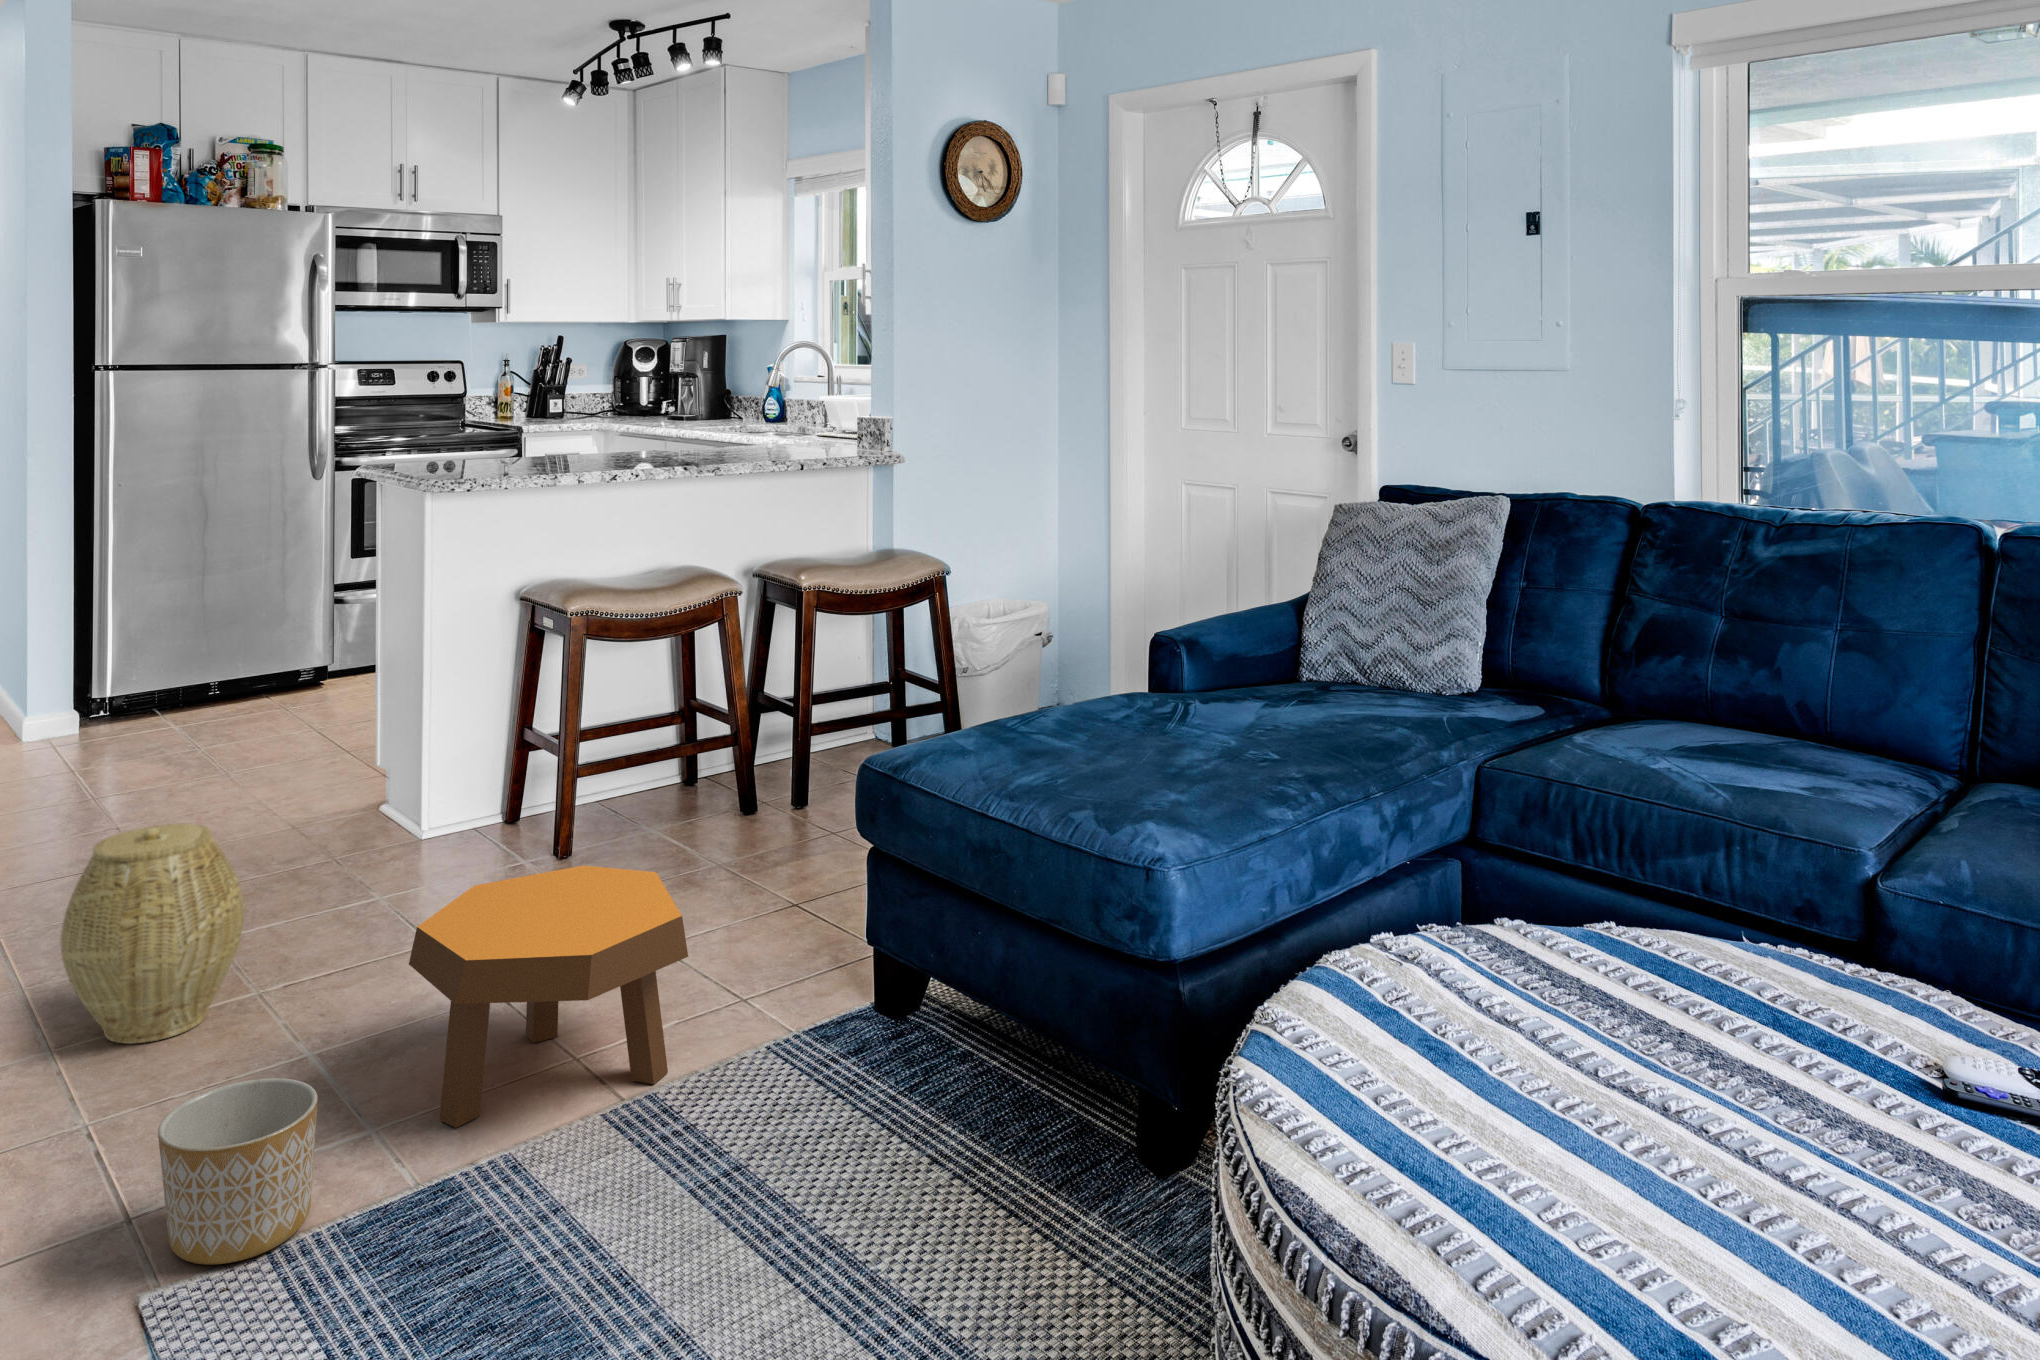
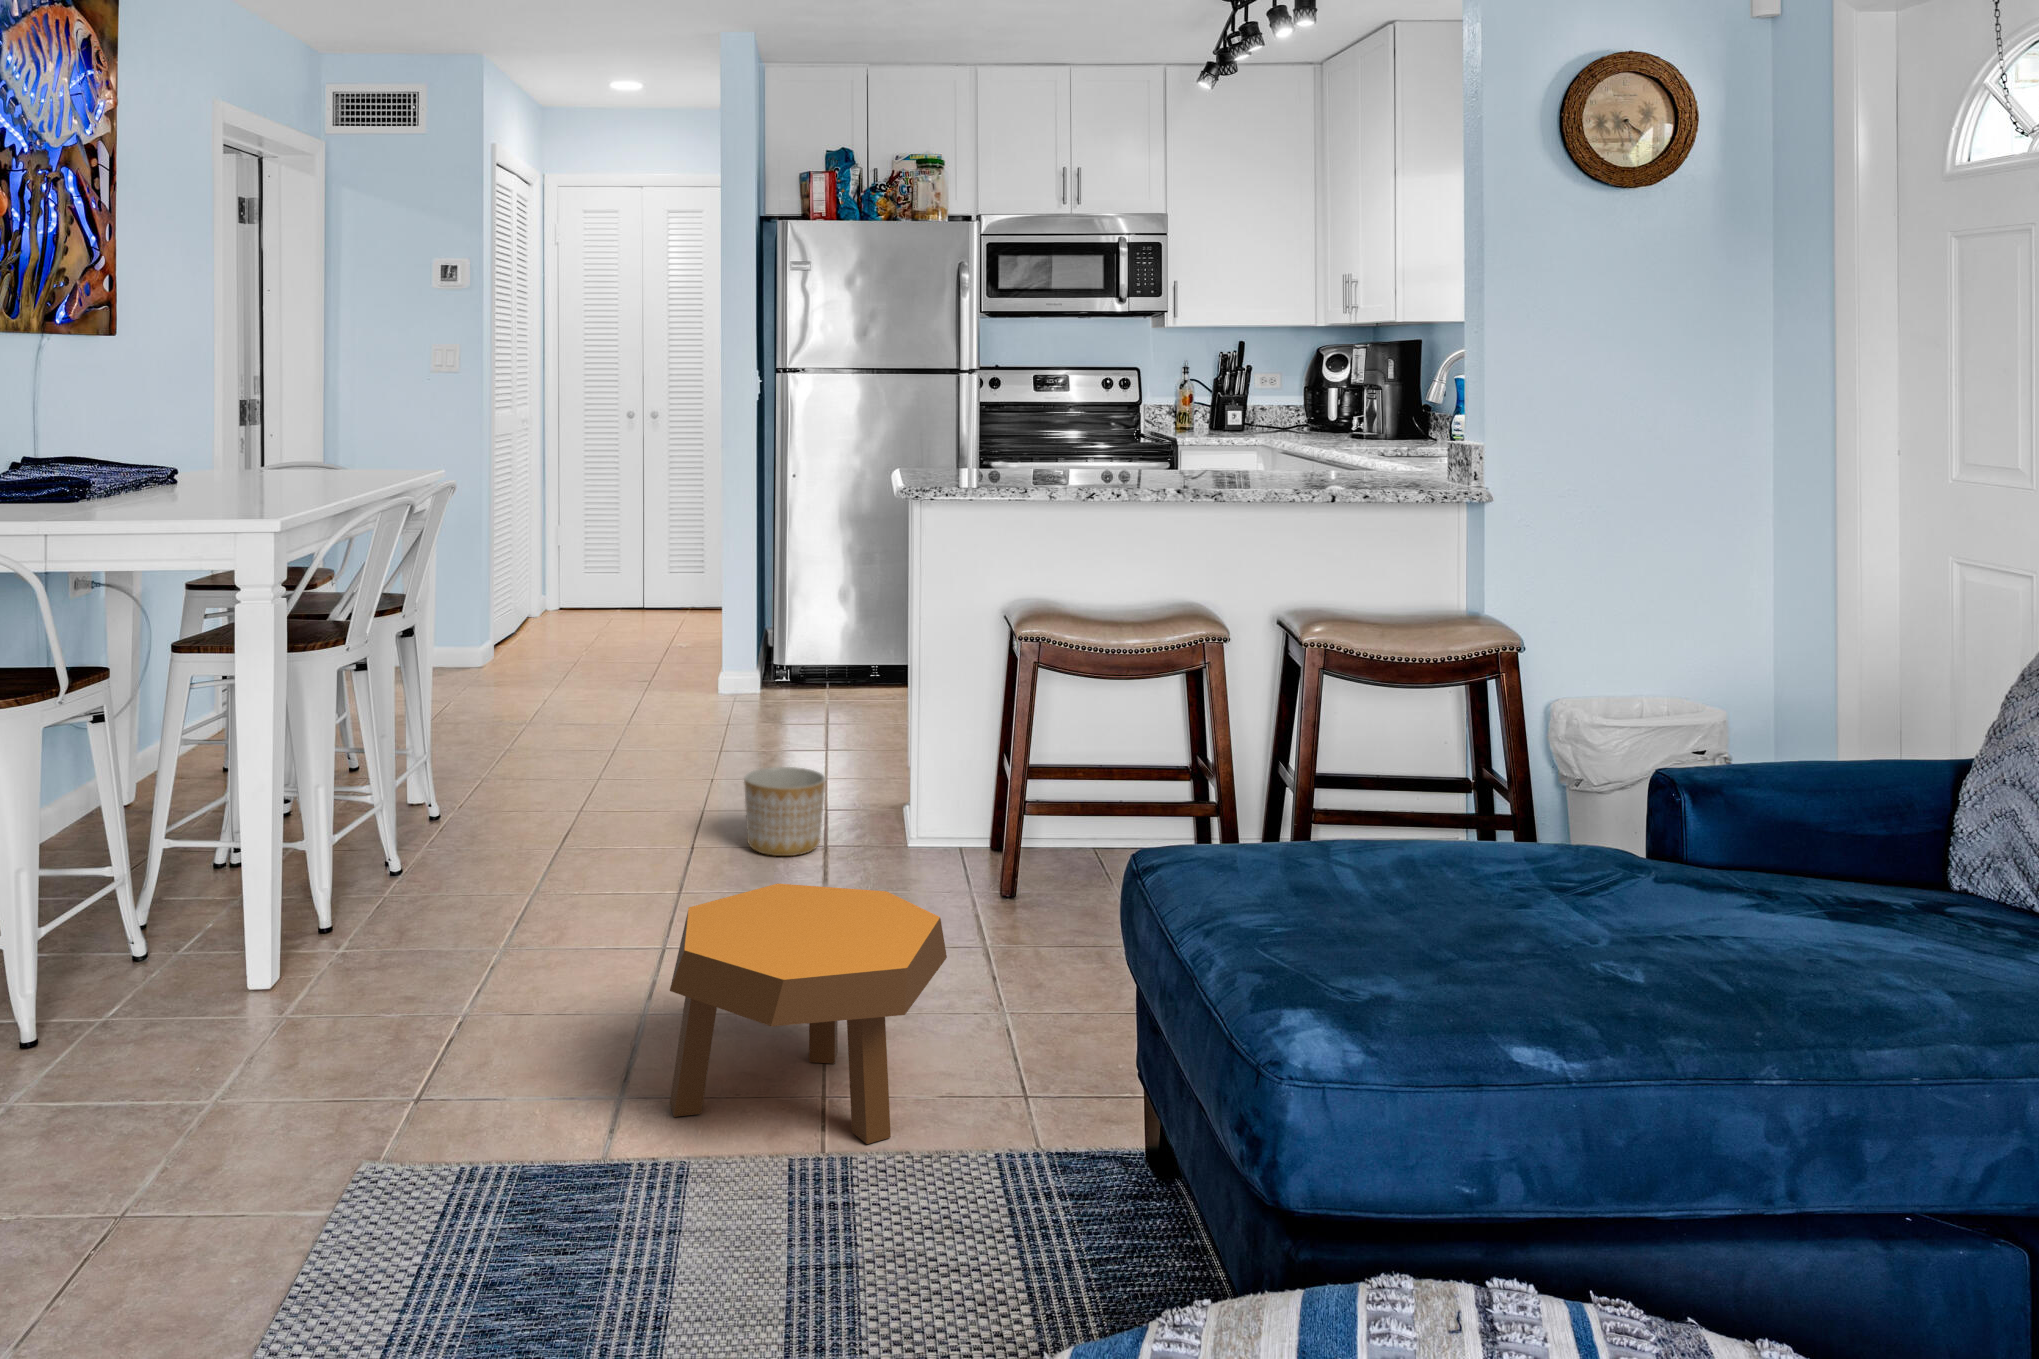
woven basket: present [61,823,244,1044] -> none [500,764,646,956]
planter: present [158,1078,318,1265] -> present [744,767,825,856]

